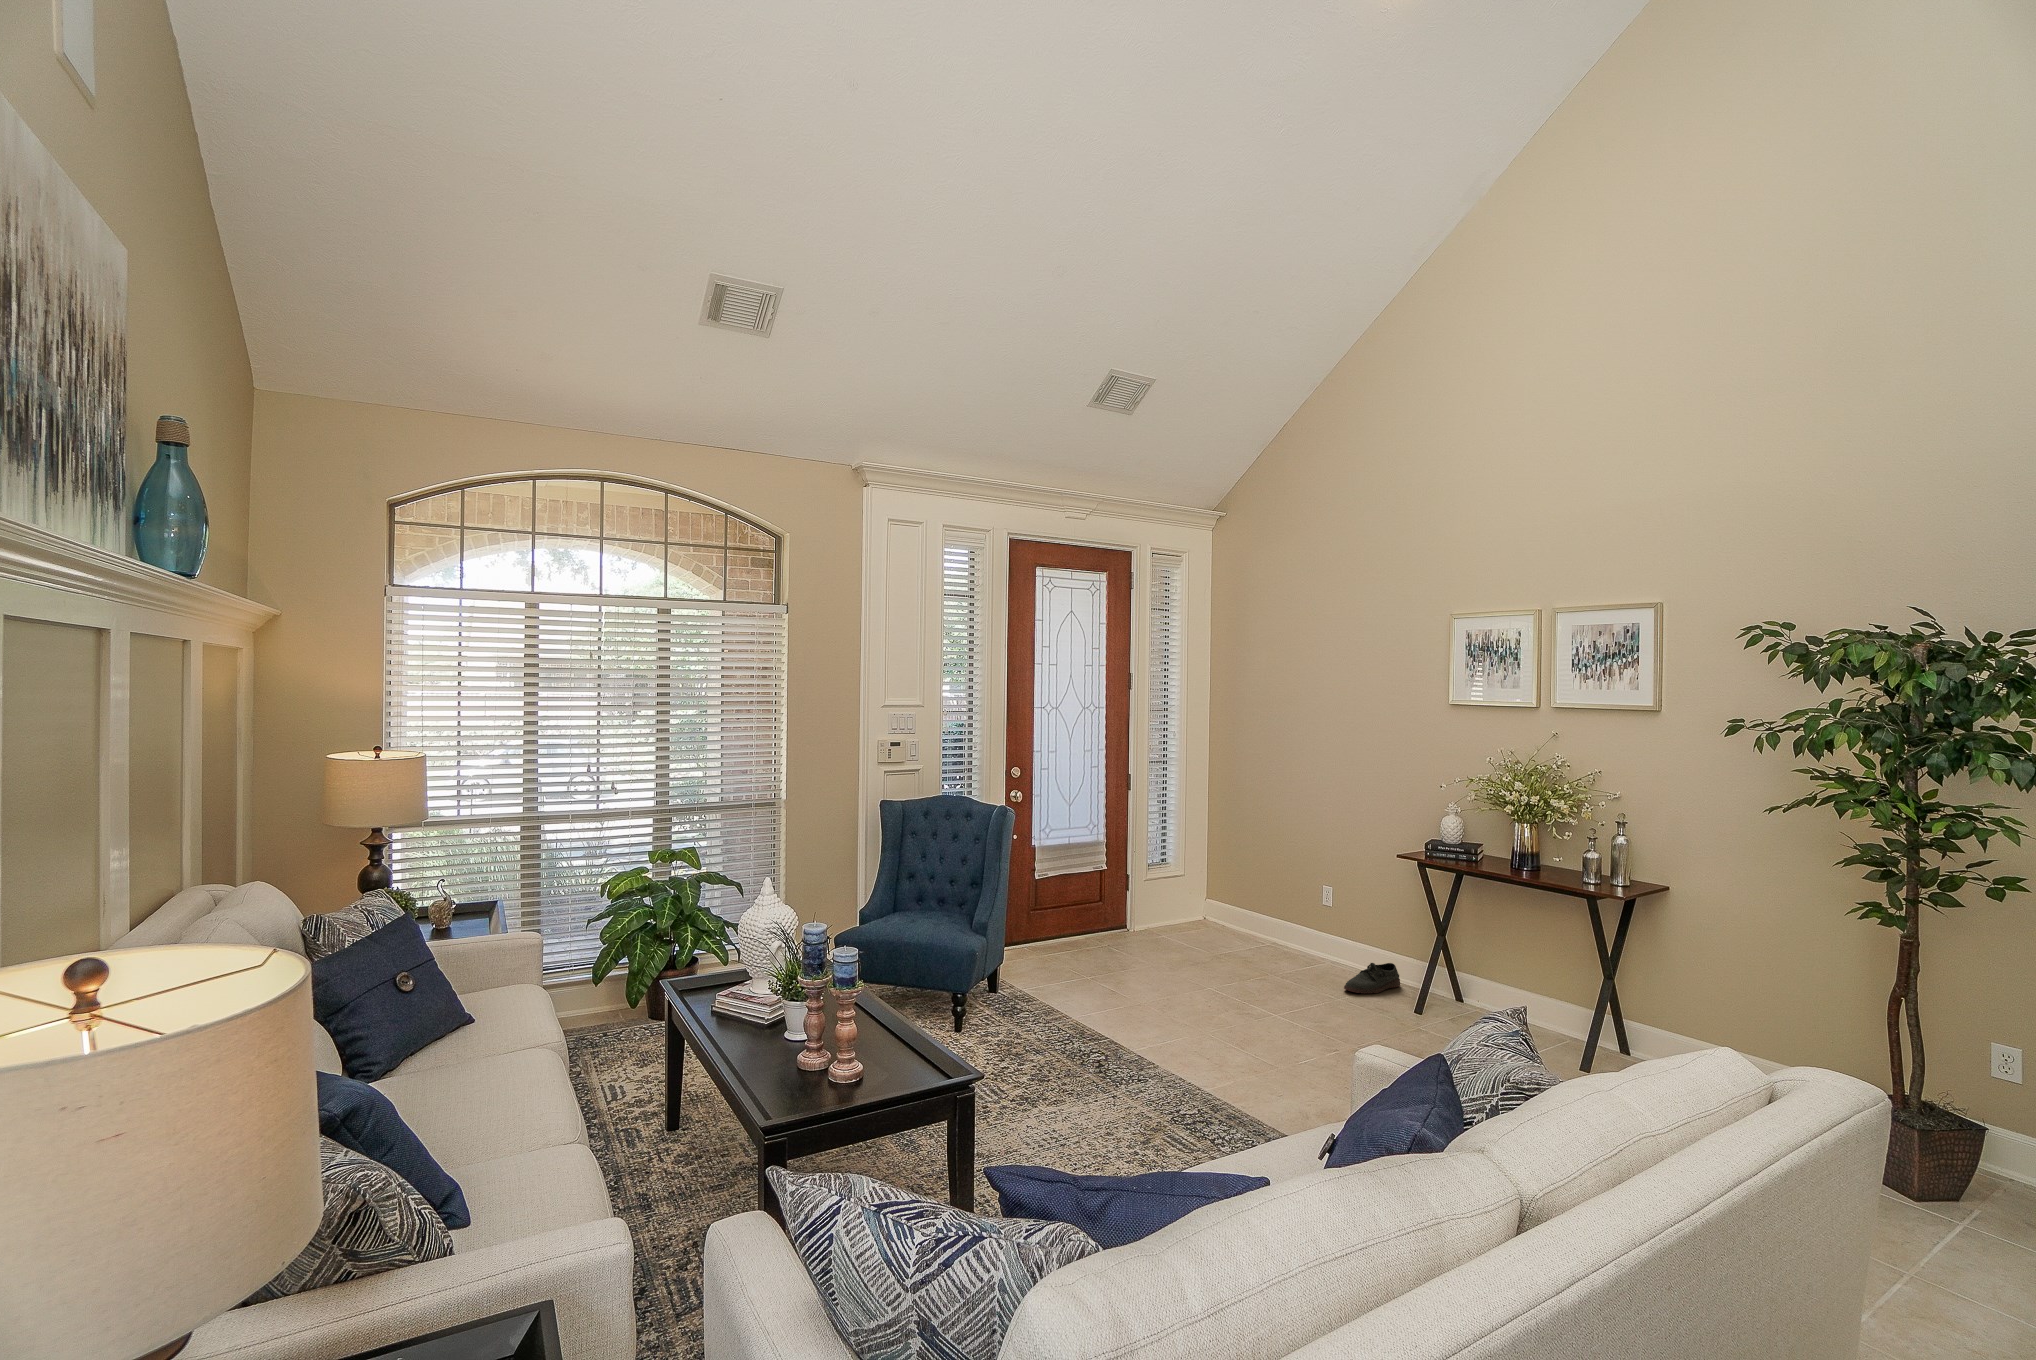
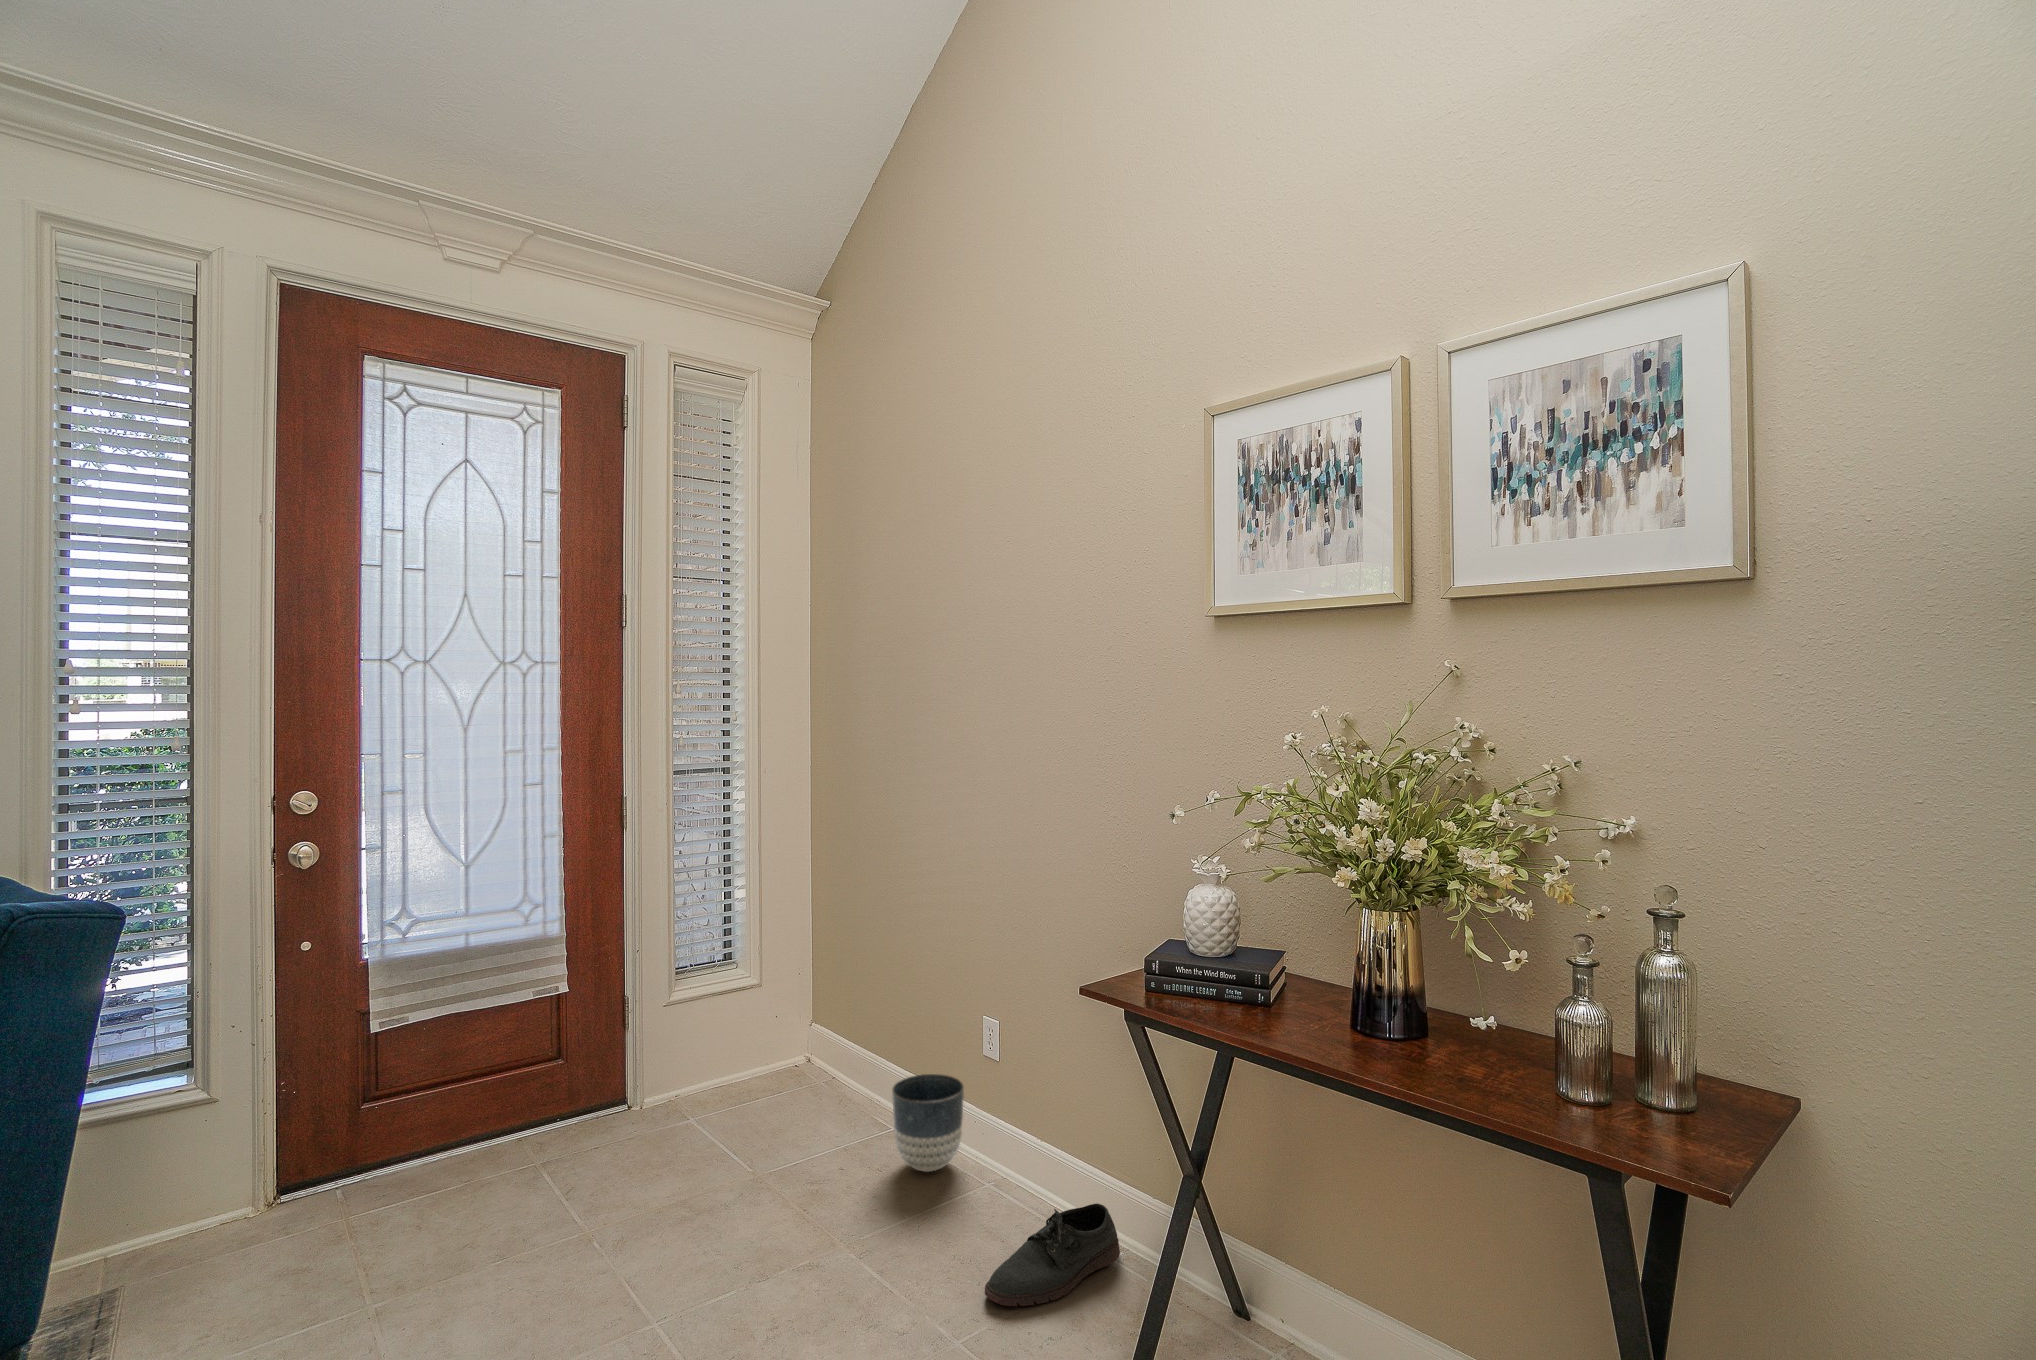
planter: none [1277,916,1313,959] -> present [892,1074,964,1172]

